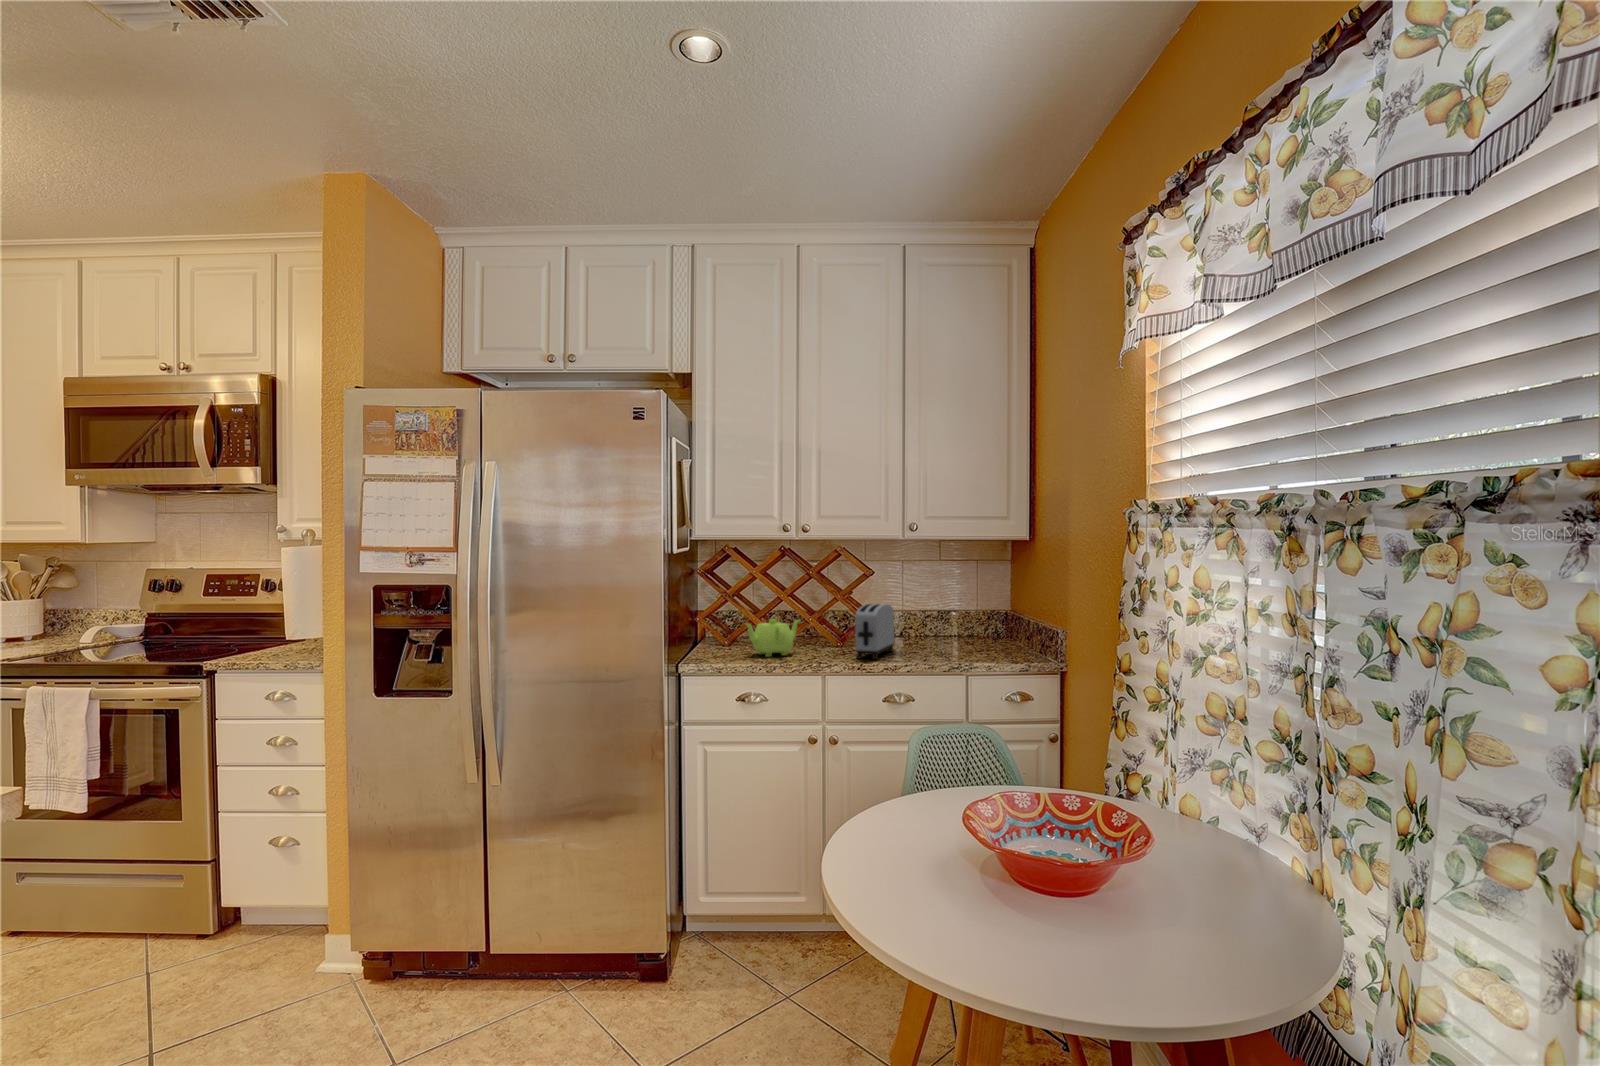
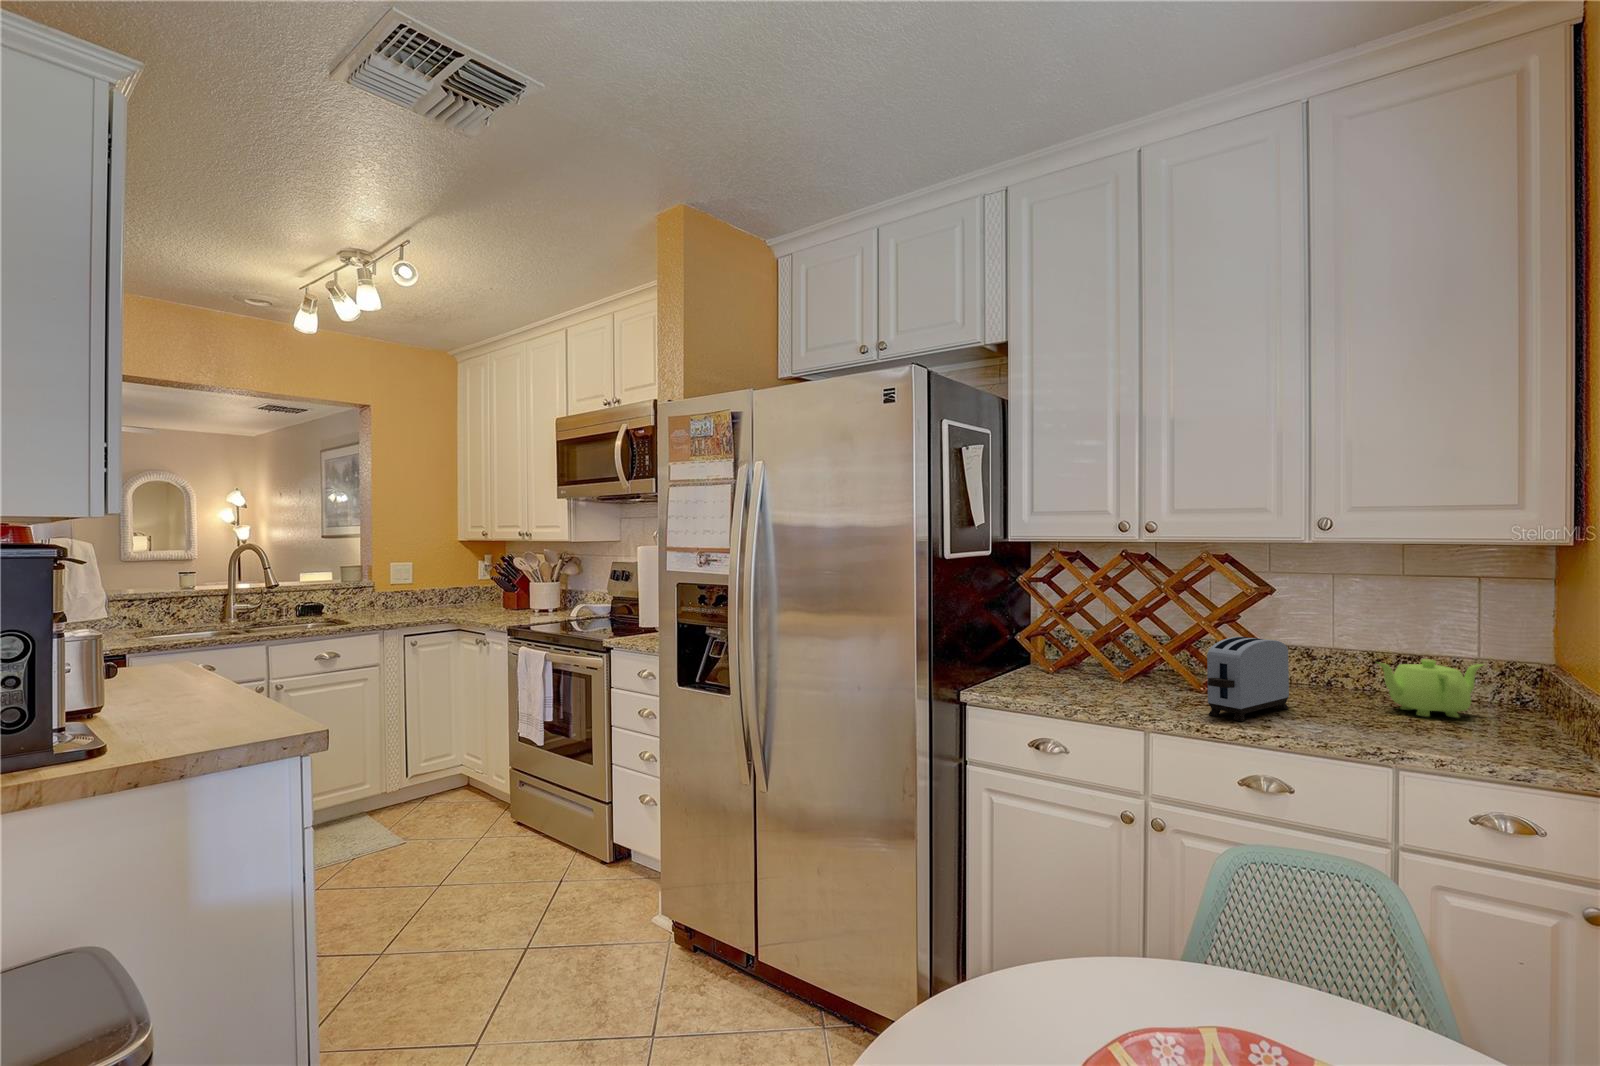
teapot: present [745,619,800,657] -> present [1378,659,1483,718]

